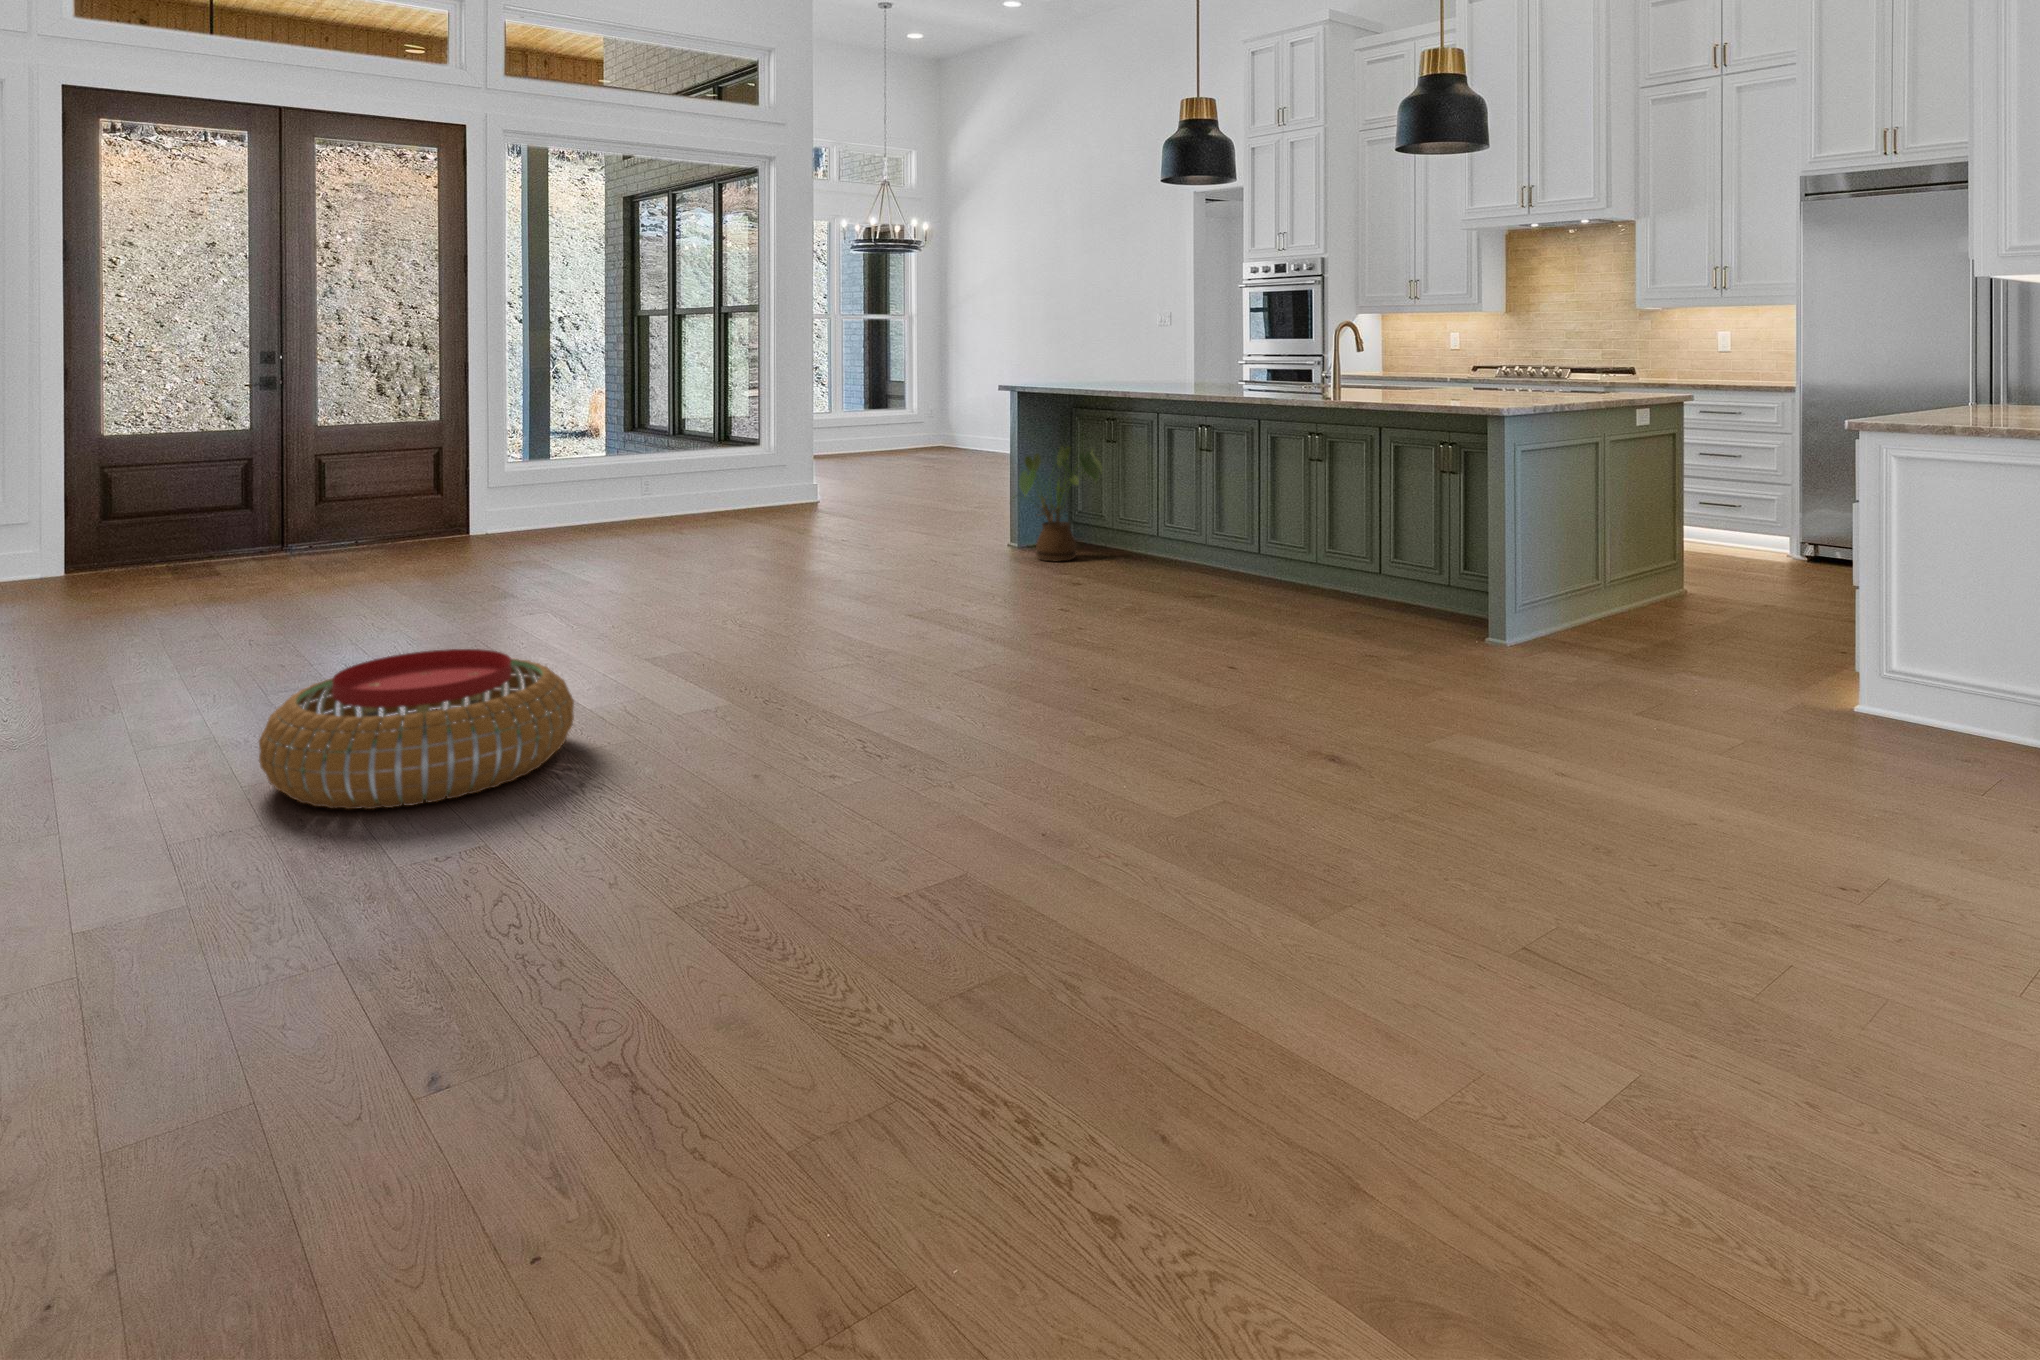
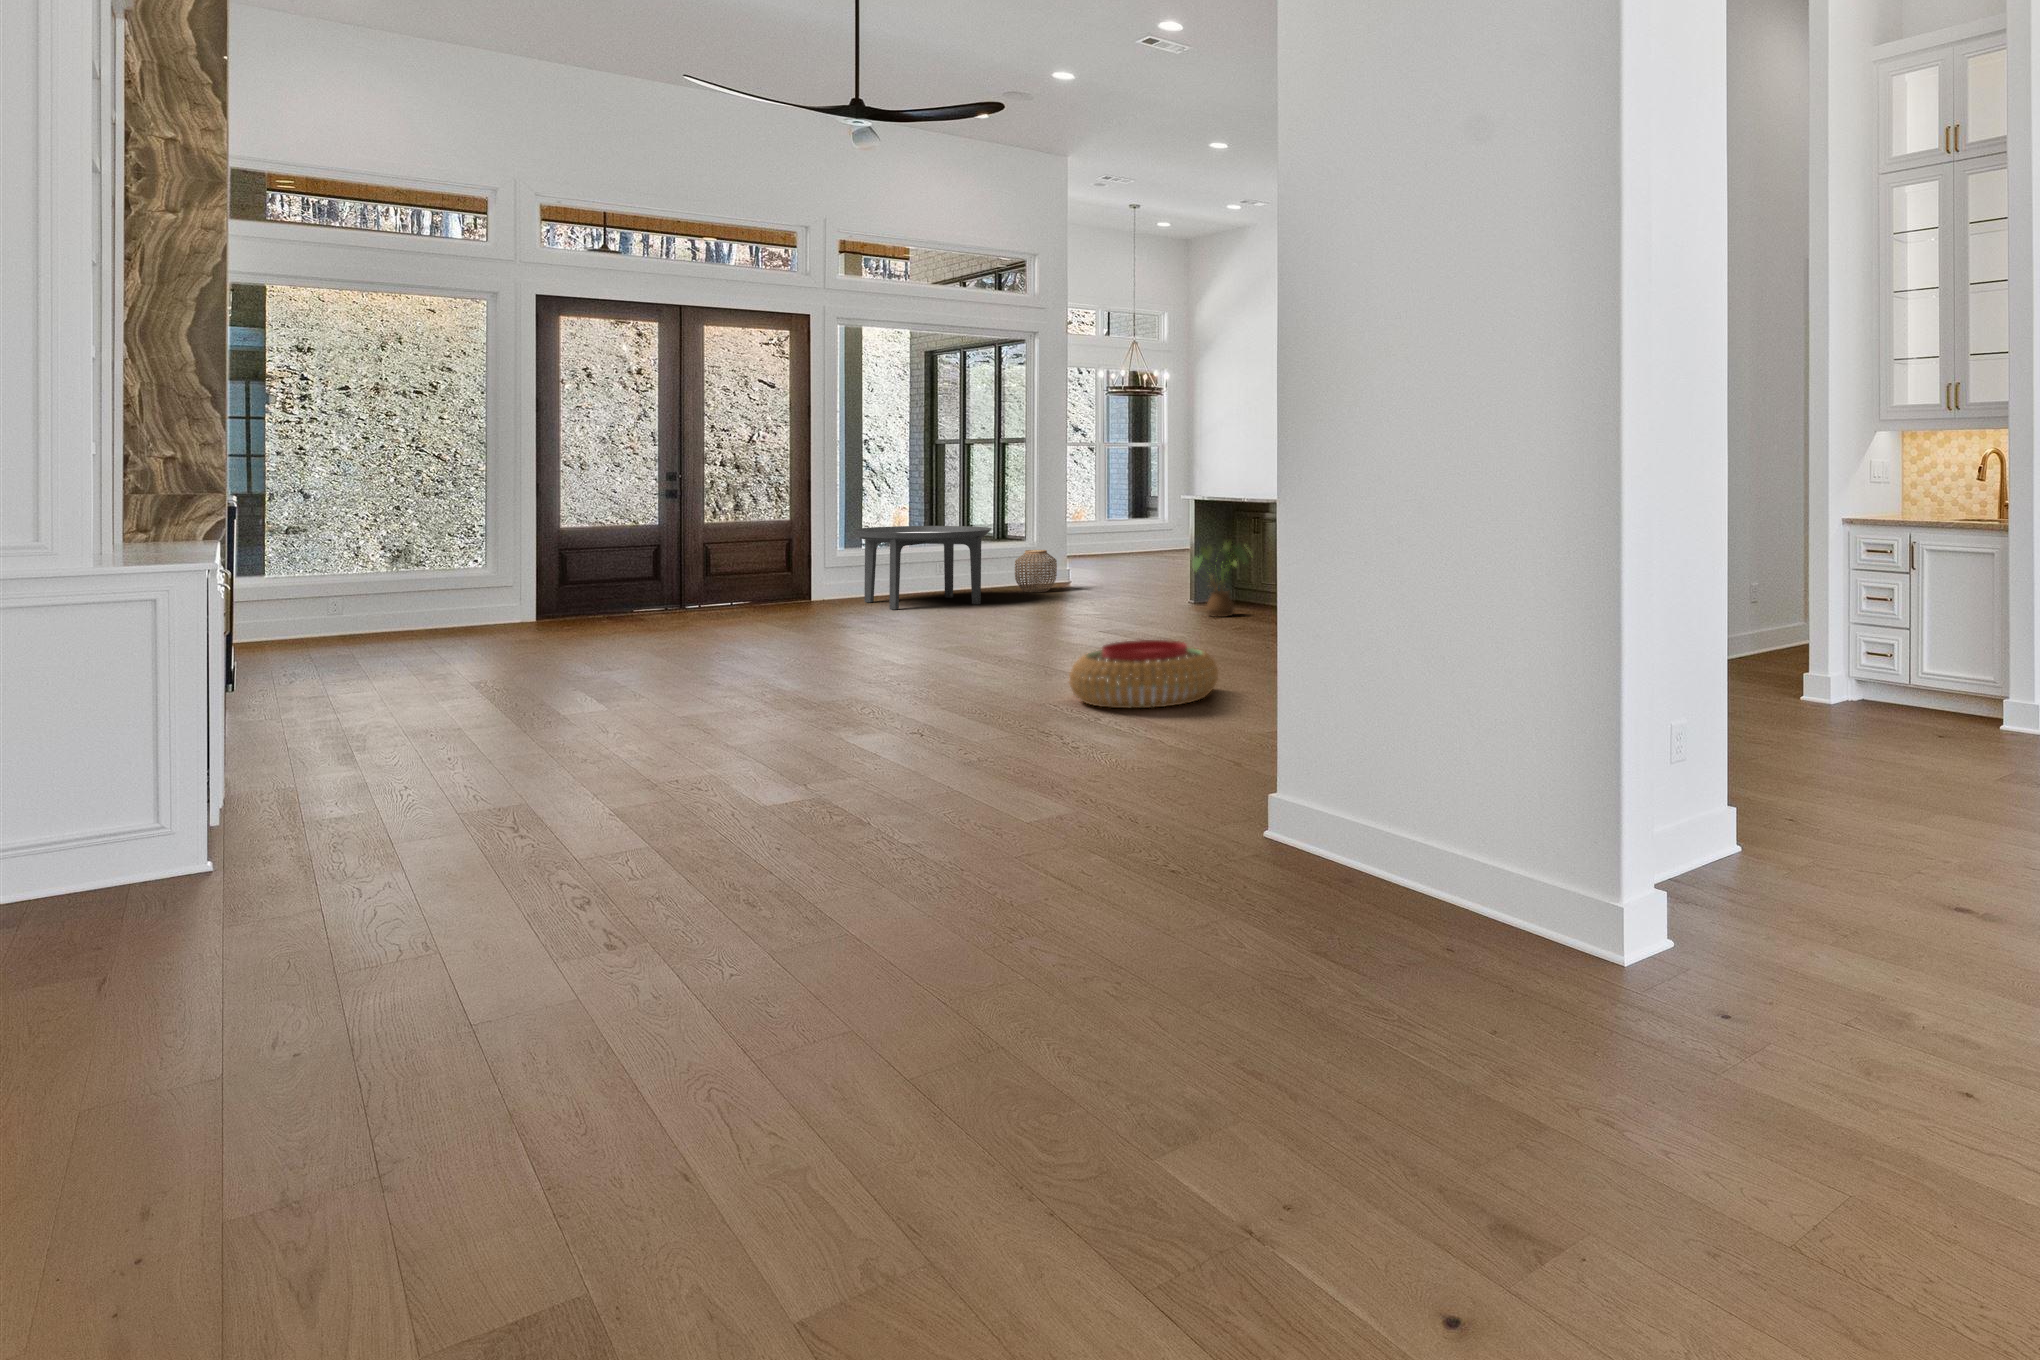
round table: none [523,425,717,548] -> present [852,526,992,609]
woven basket: none [745,455,800,514] -> present [1015,550,1057,592]
pouf: present [259,649,574,809] -> present [1069,640,1218,708]

